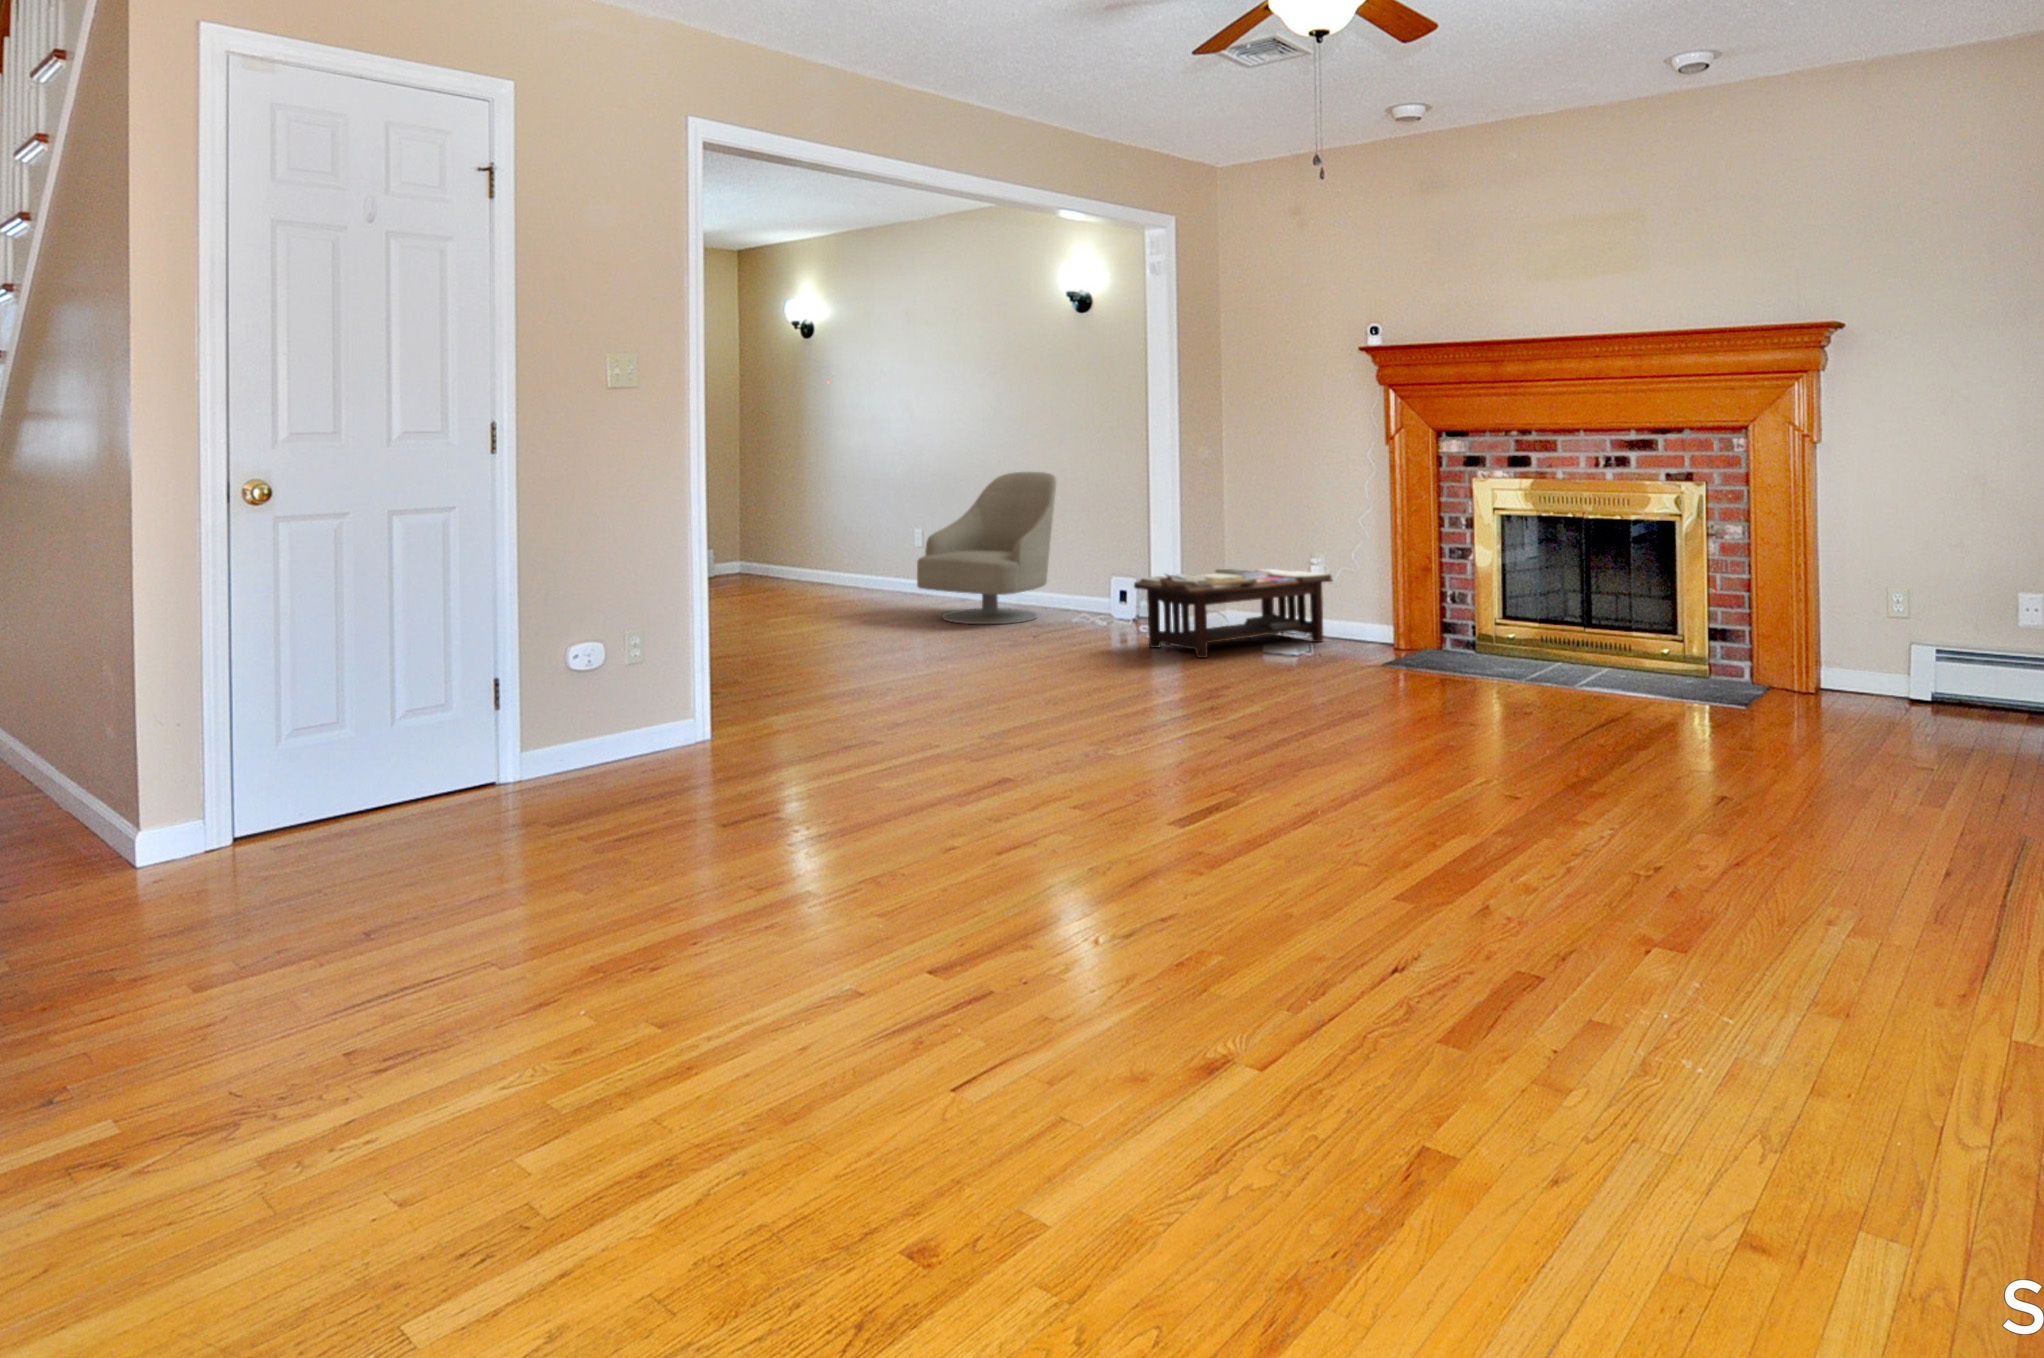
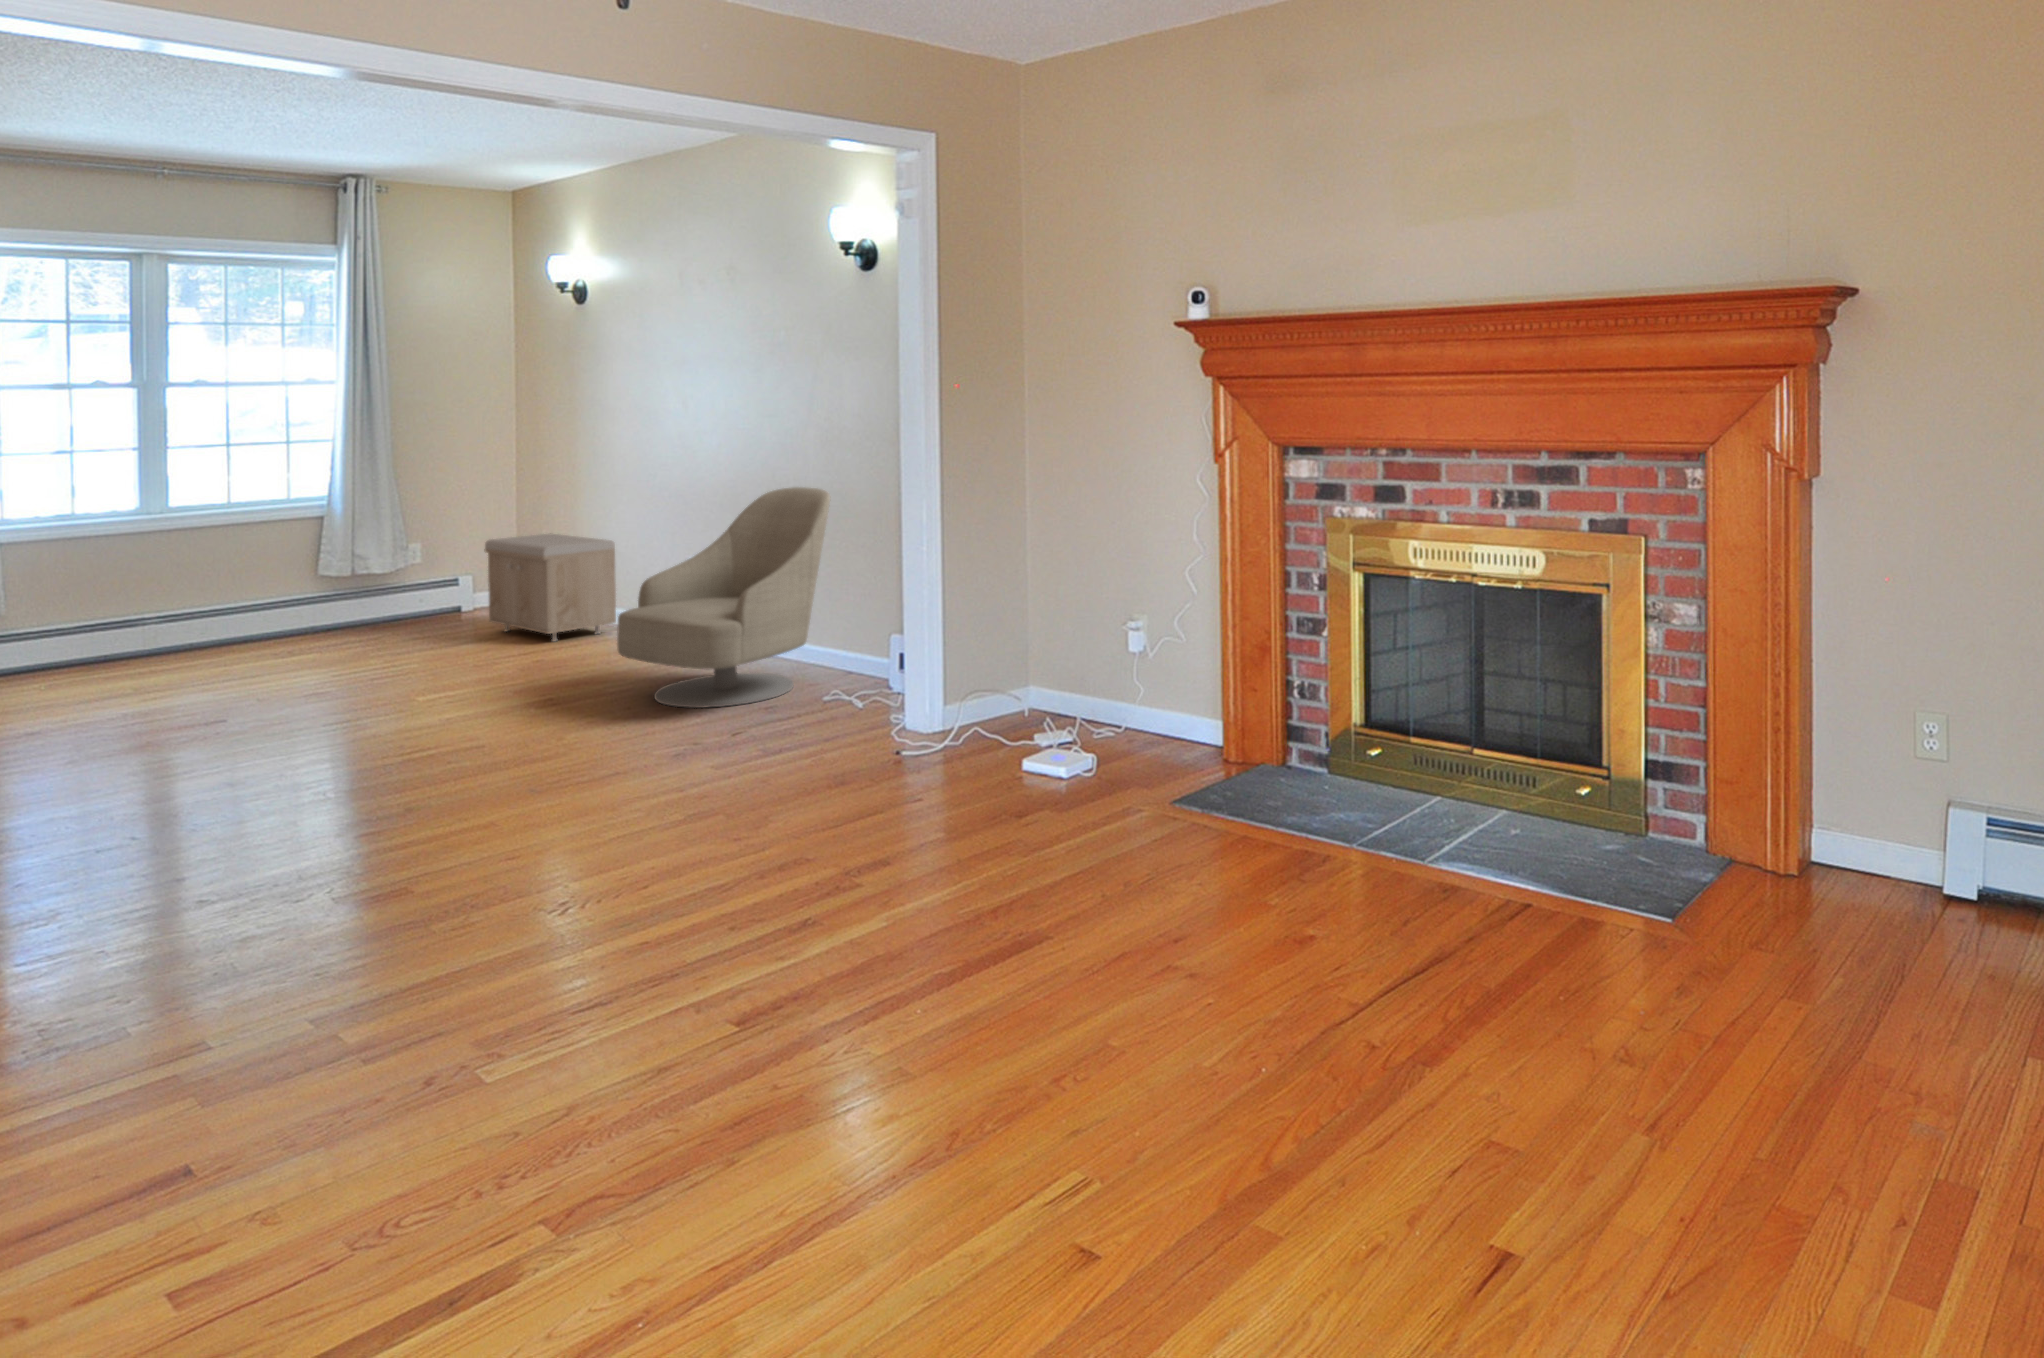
storage bench: none [747,515,849,594] -> present [484,534,616,641]
coffee table: present [1134,569,1332,658] -> none [848,633,1148,790]

